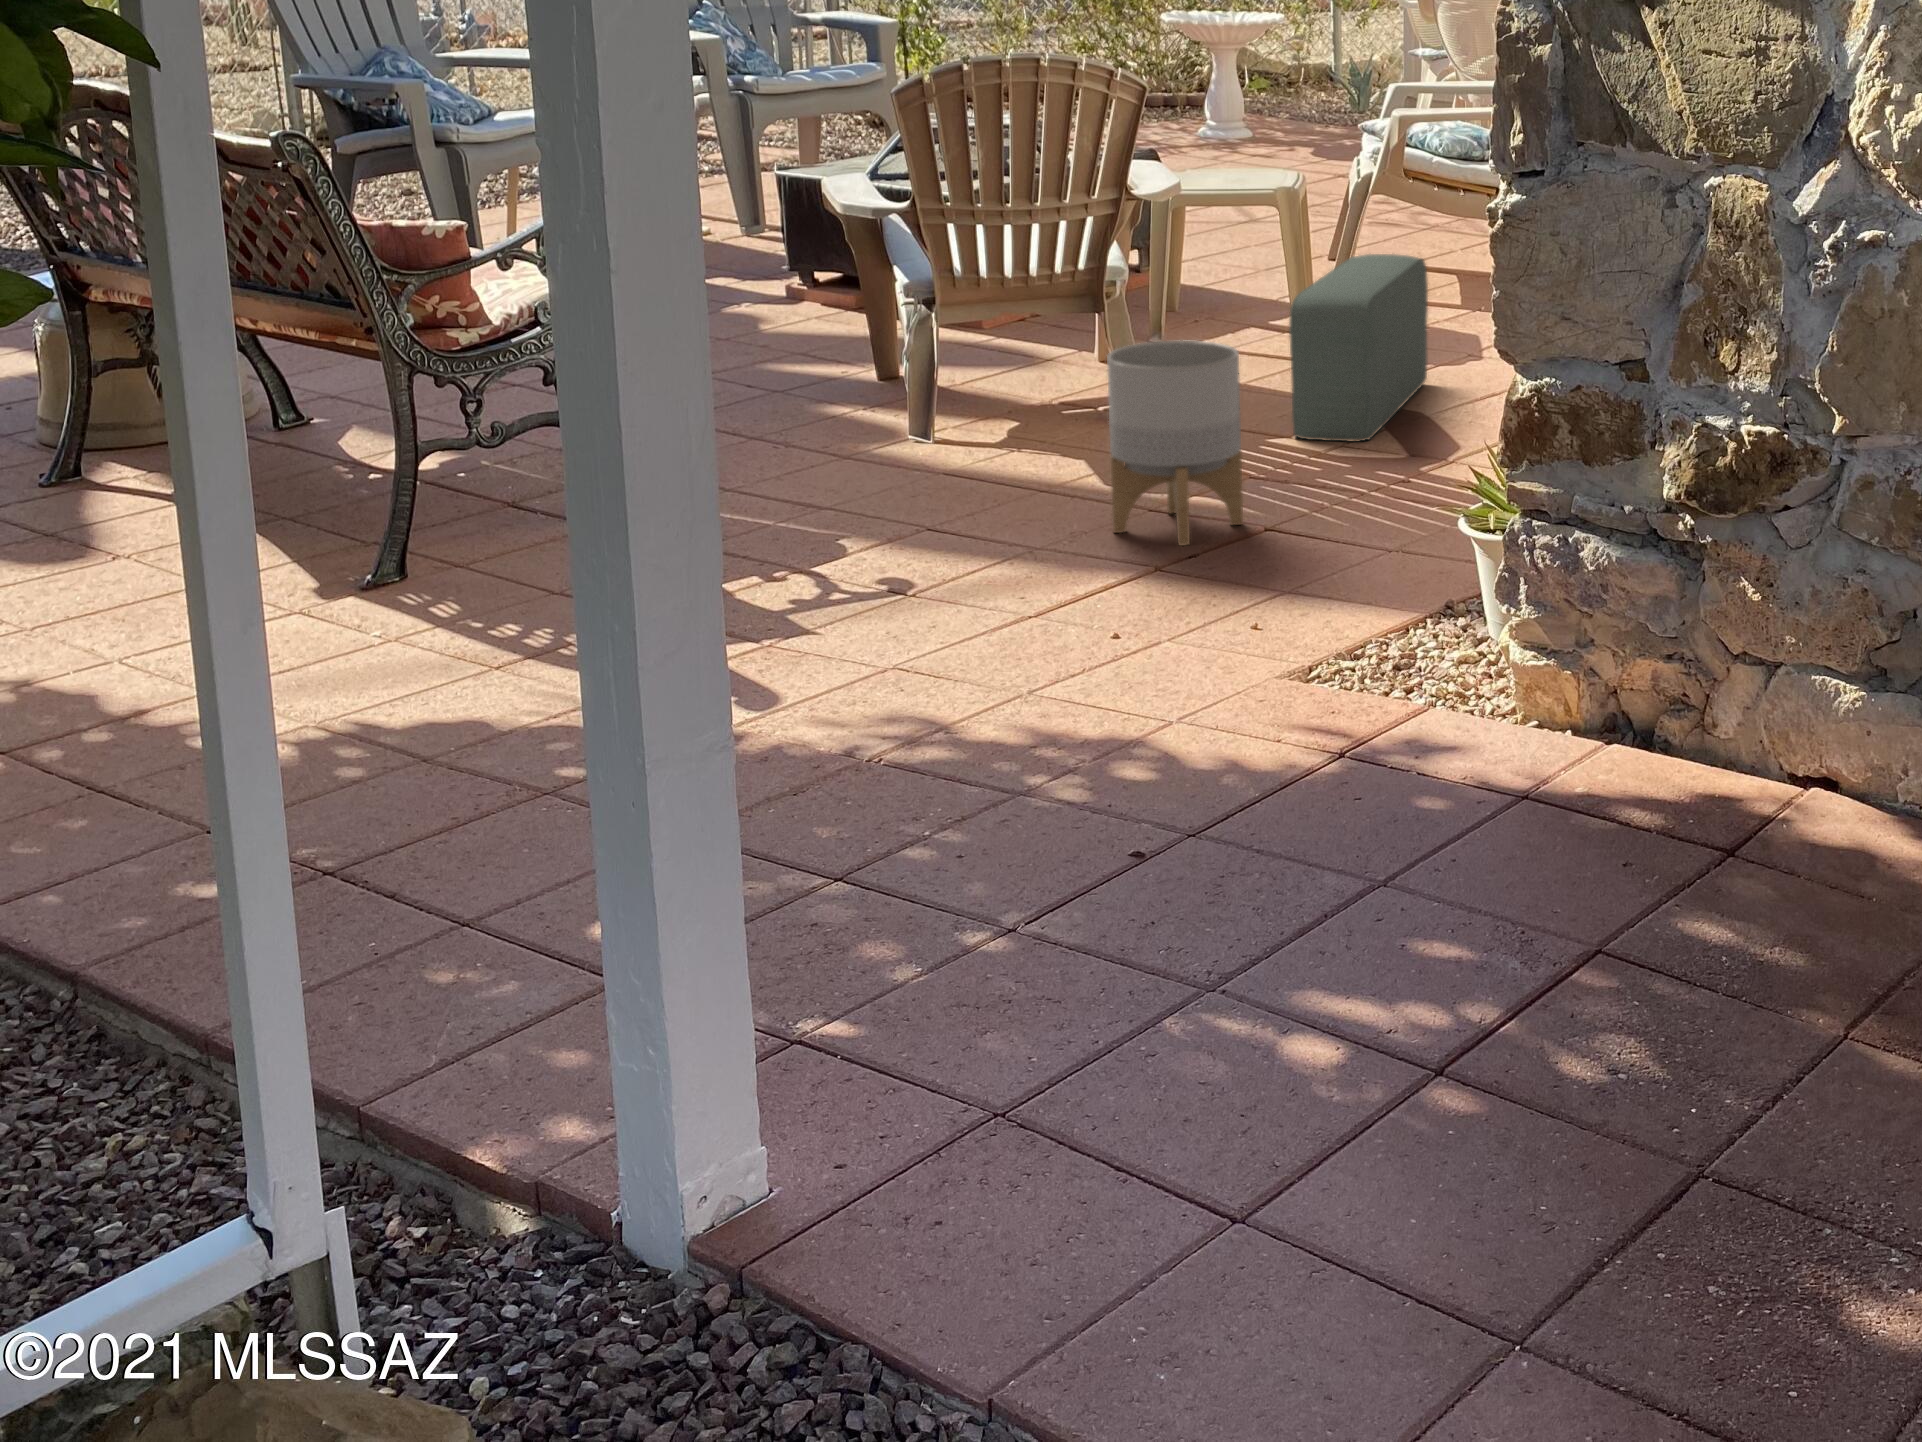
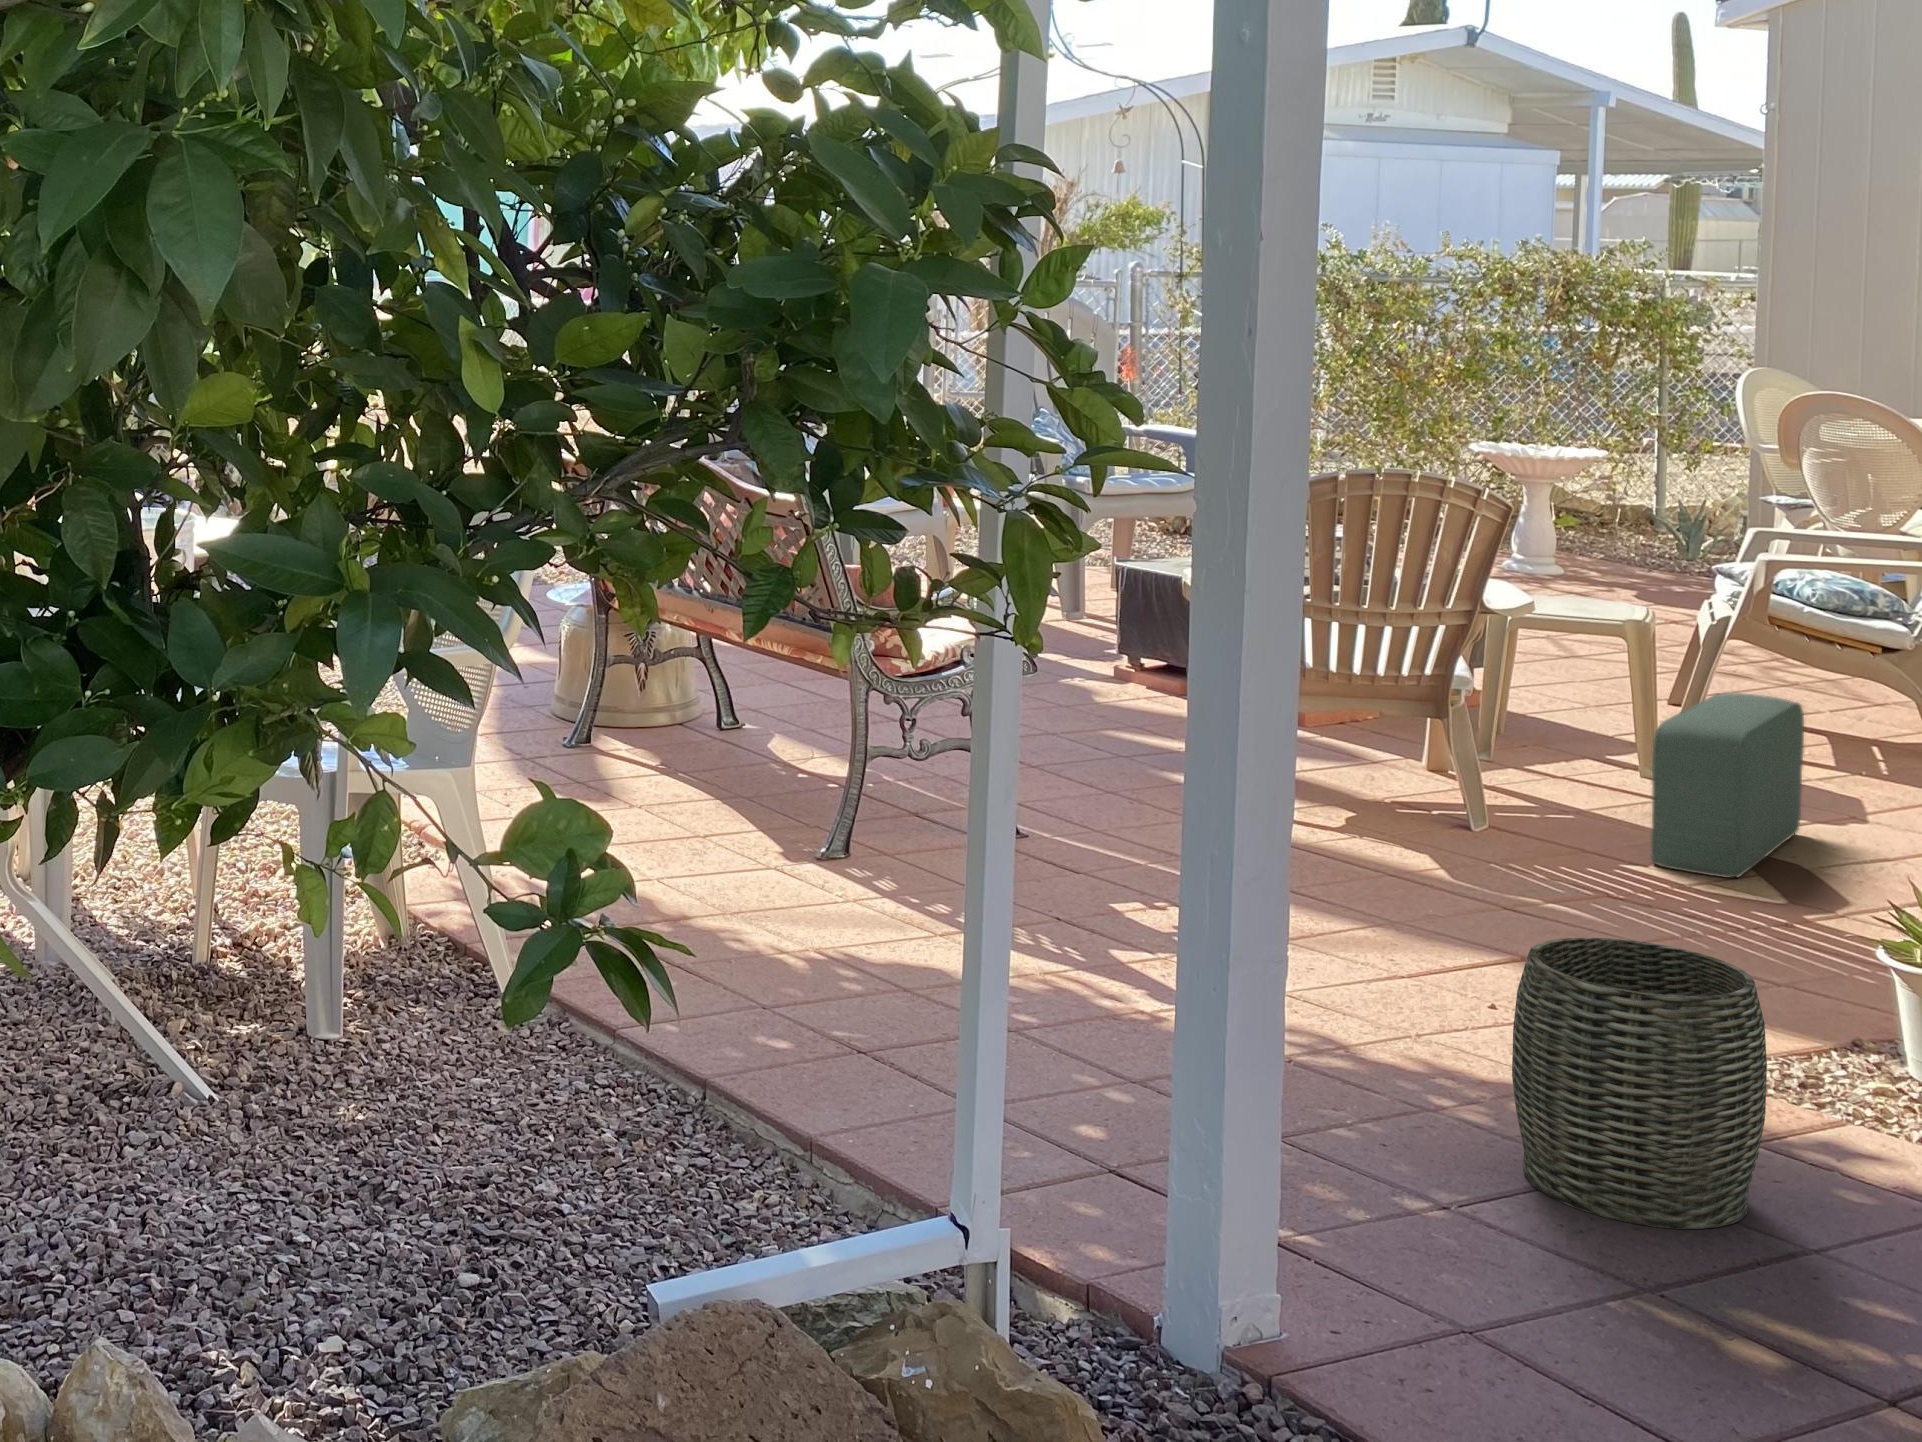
planter: present [1107,340,1243,546] -> none [1472,745,1613,943]
woven basket: none [1100,568,1348,878] -> present [1512,938,1767,1229]

